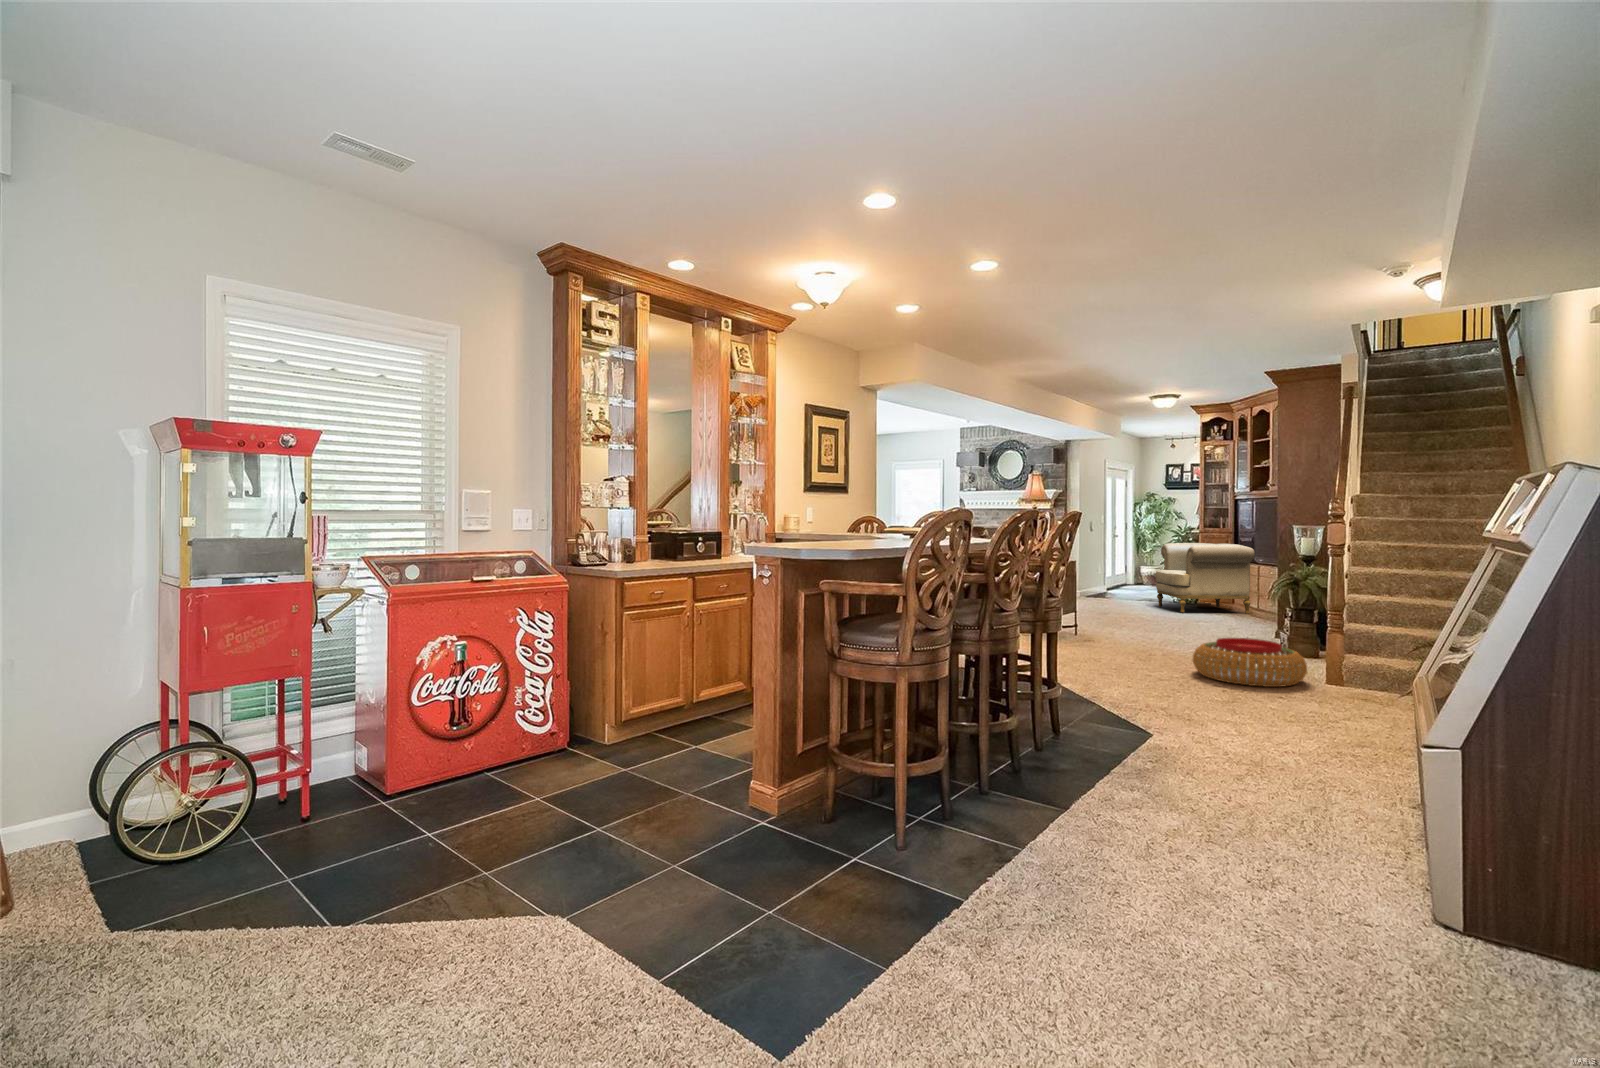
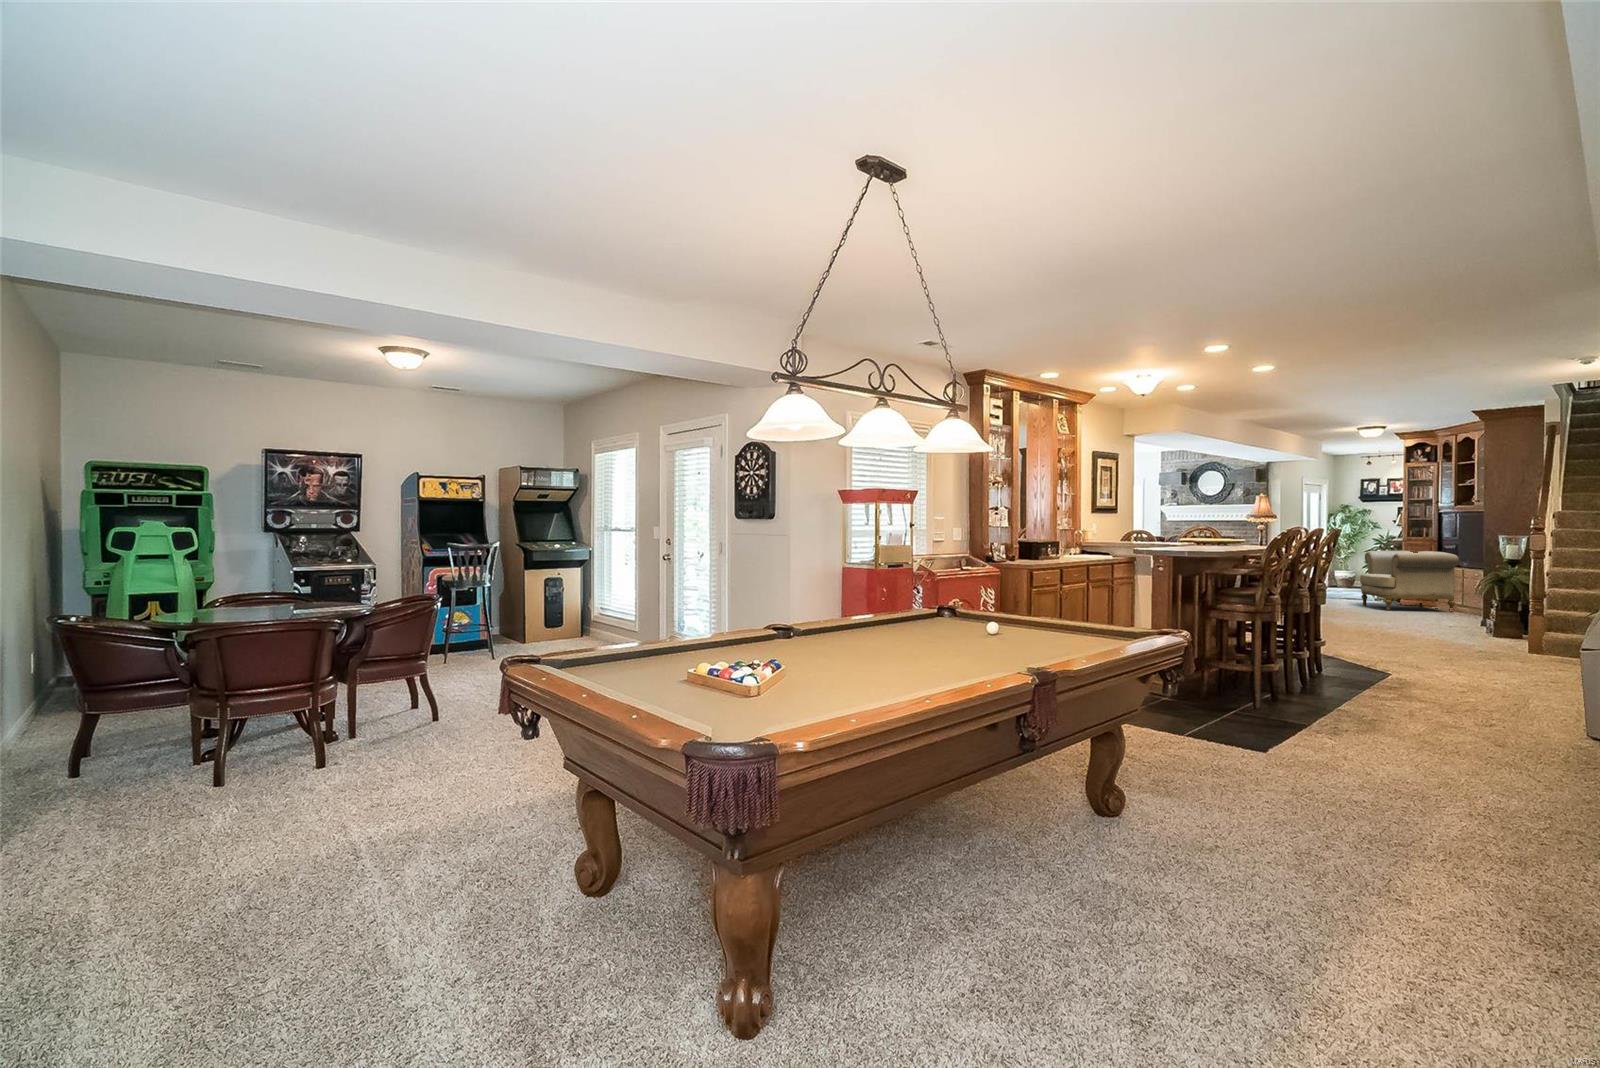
pouf: present [1193,638,1307,687] -> none [1413,622,1514,657]

